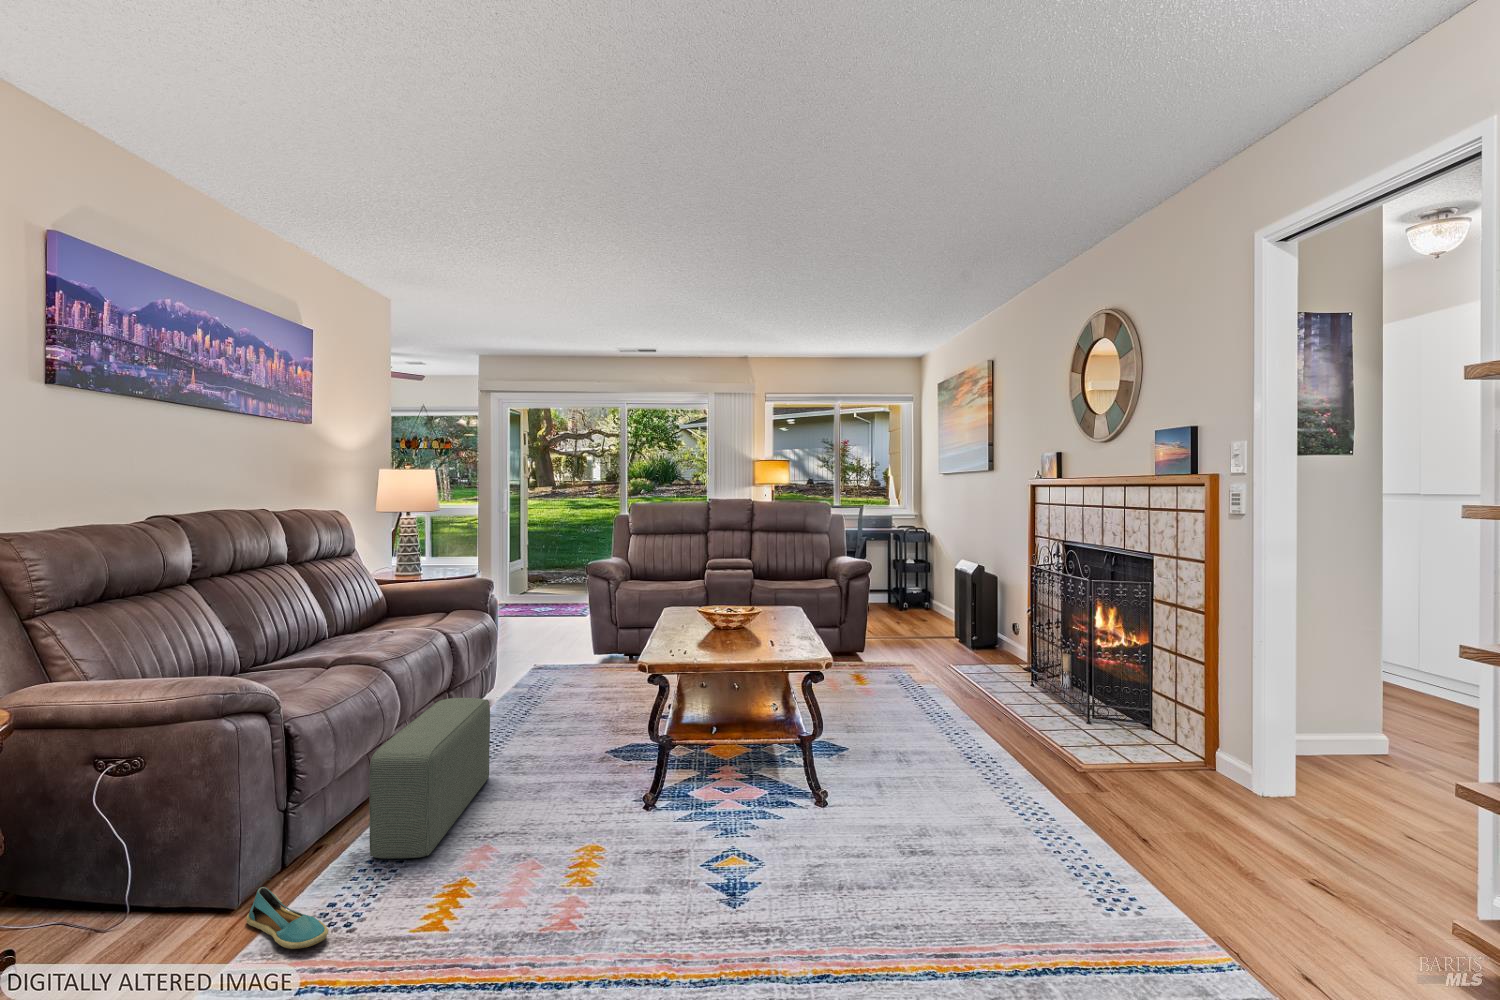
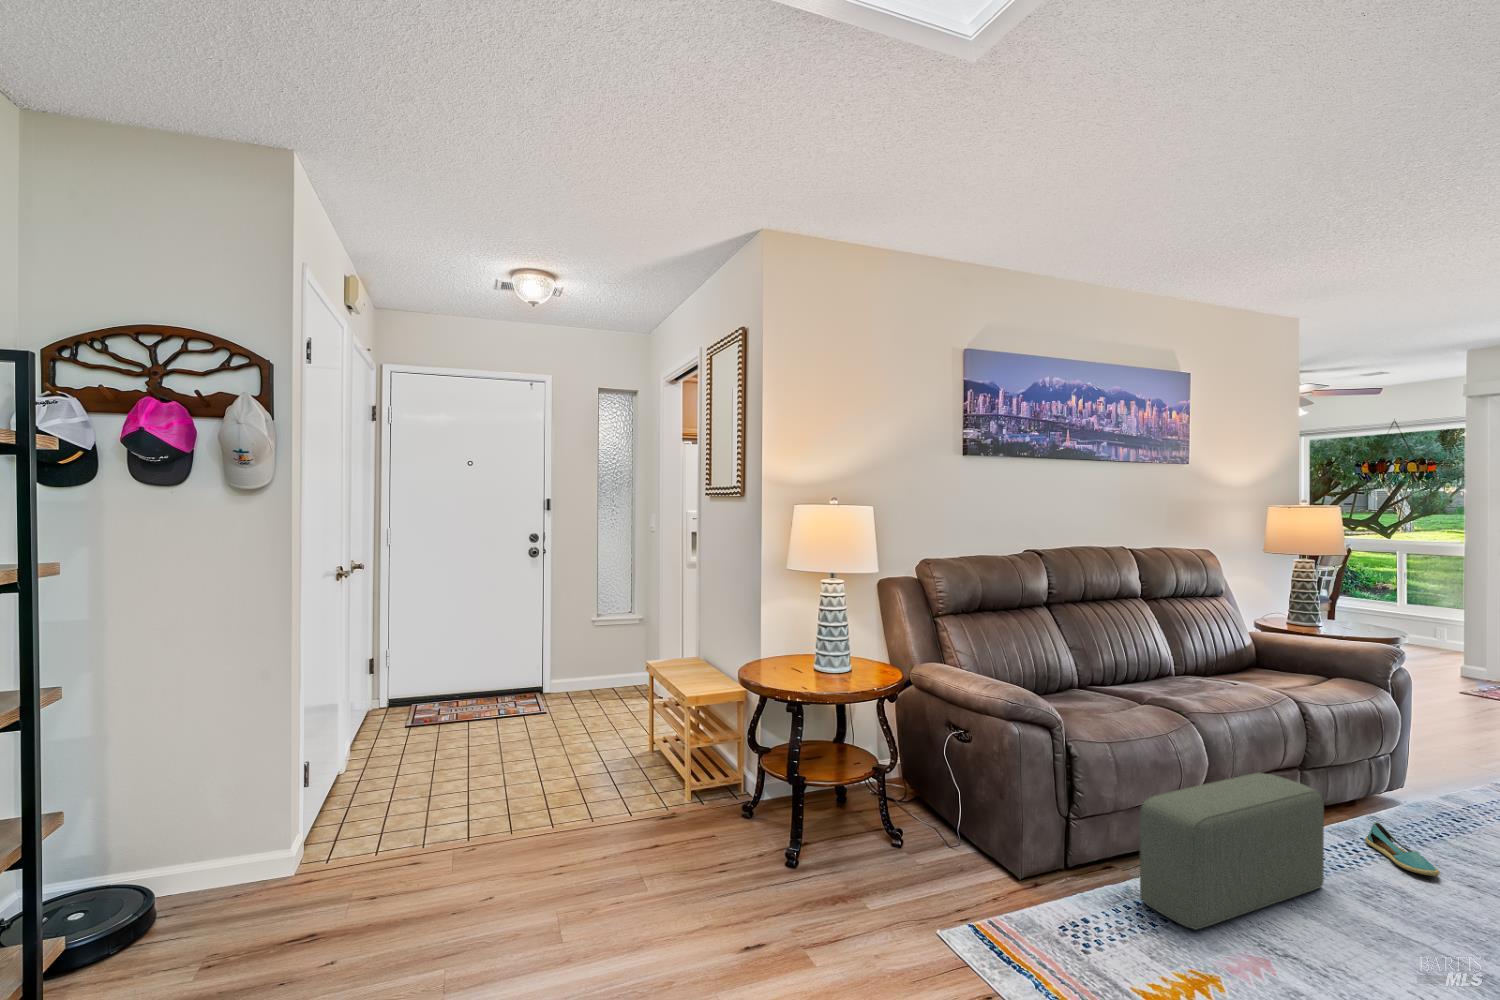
shoe: present [246,887,329,949] -> present [1365,822,1440,876]

